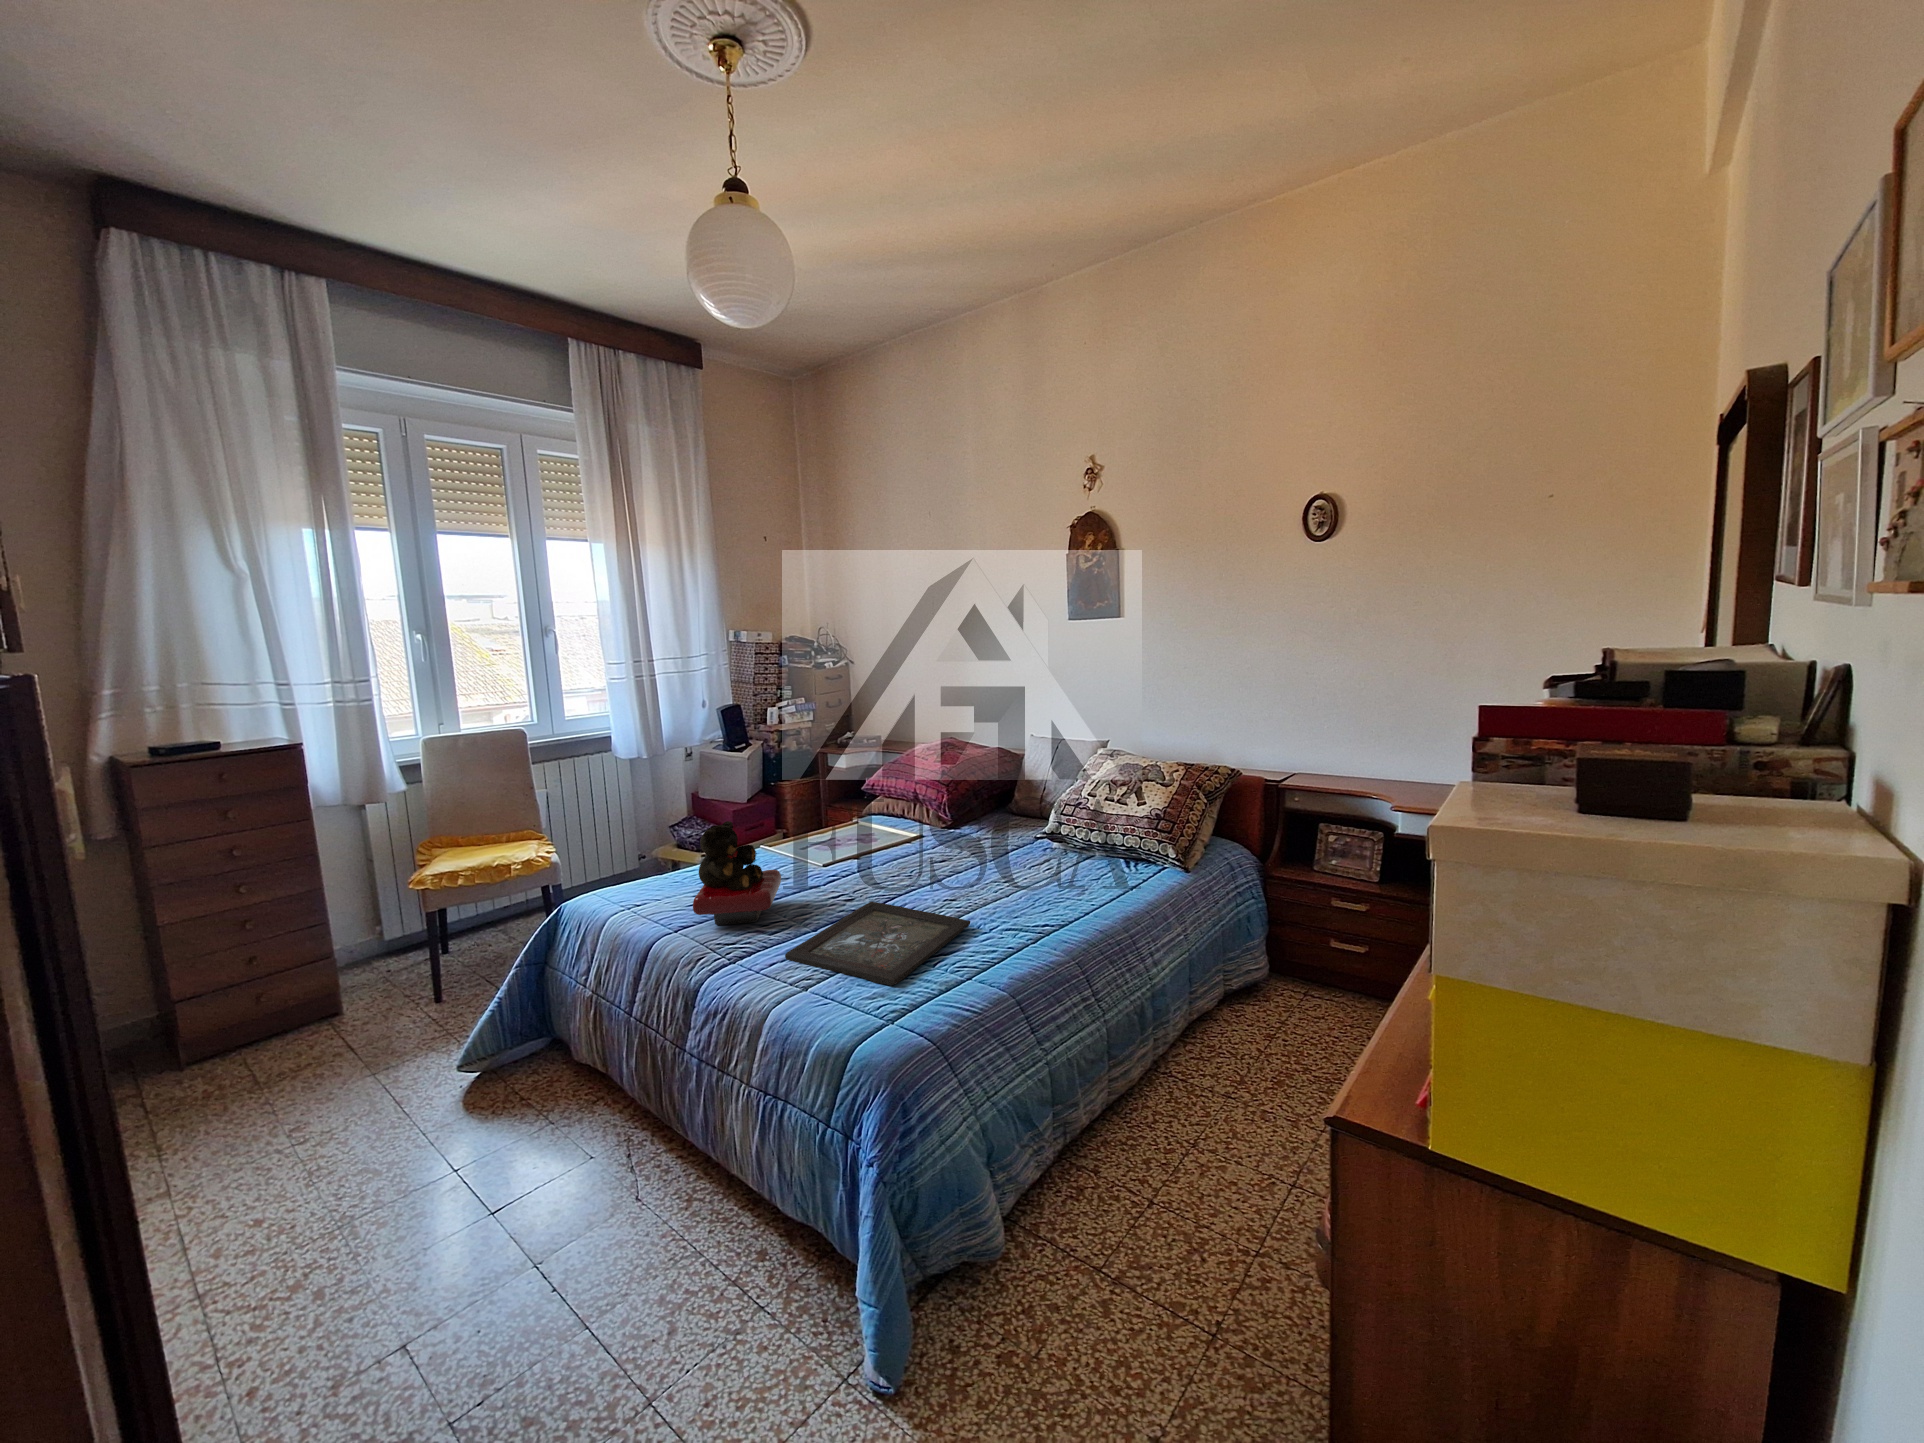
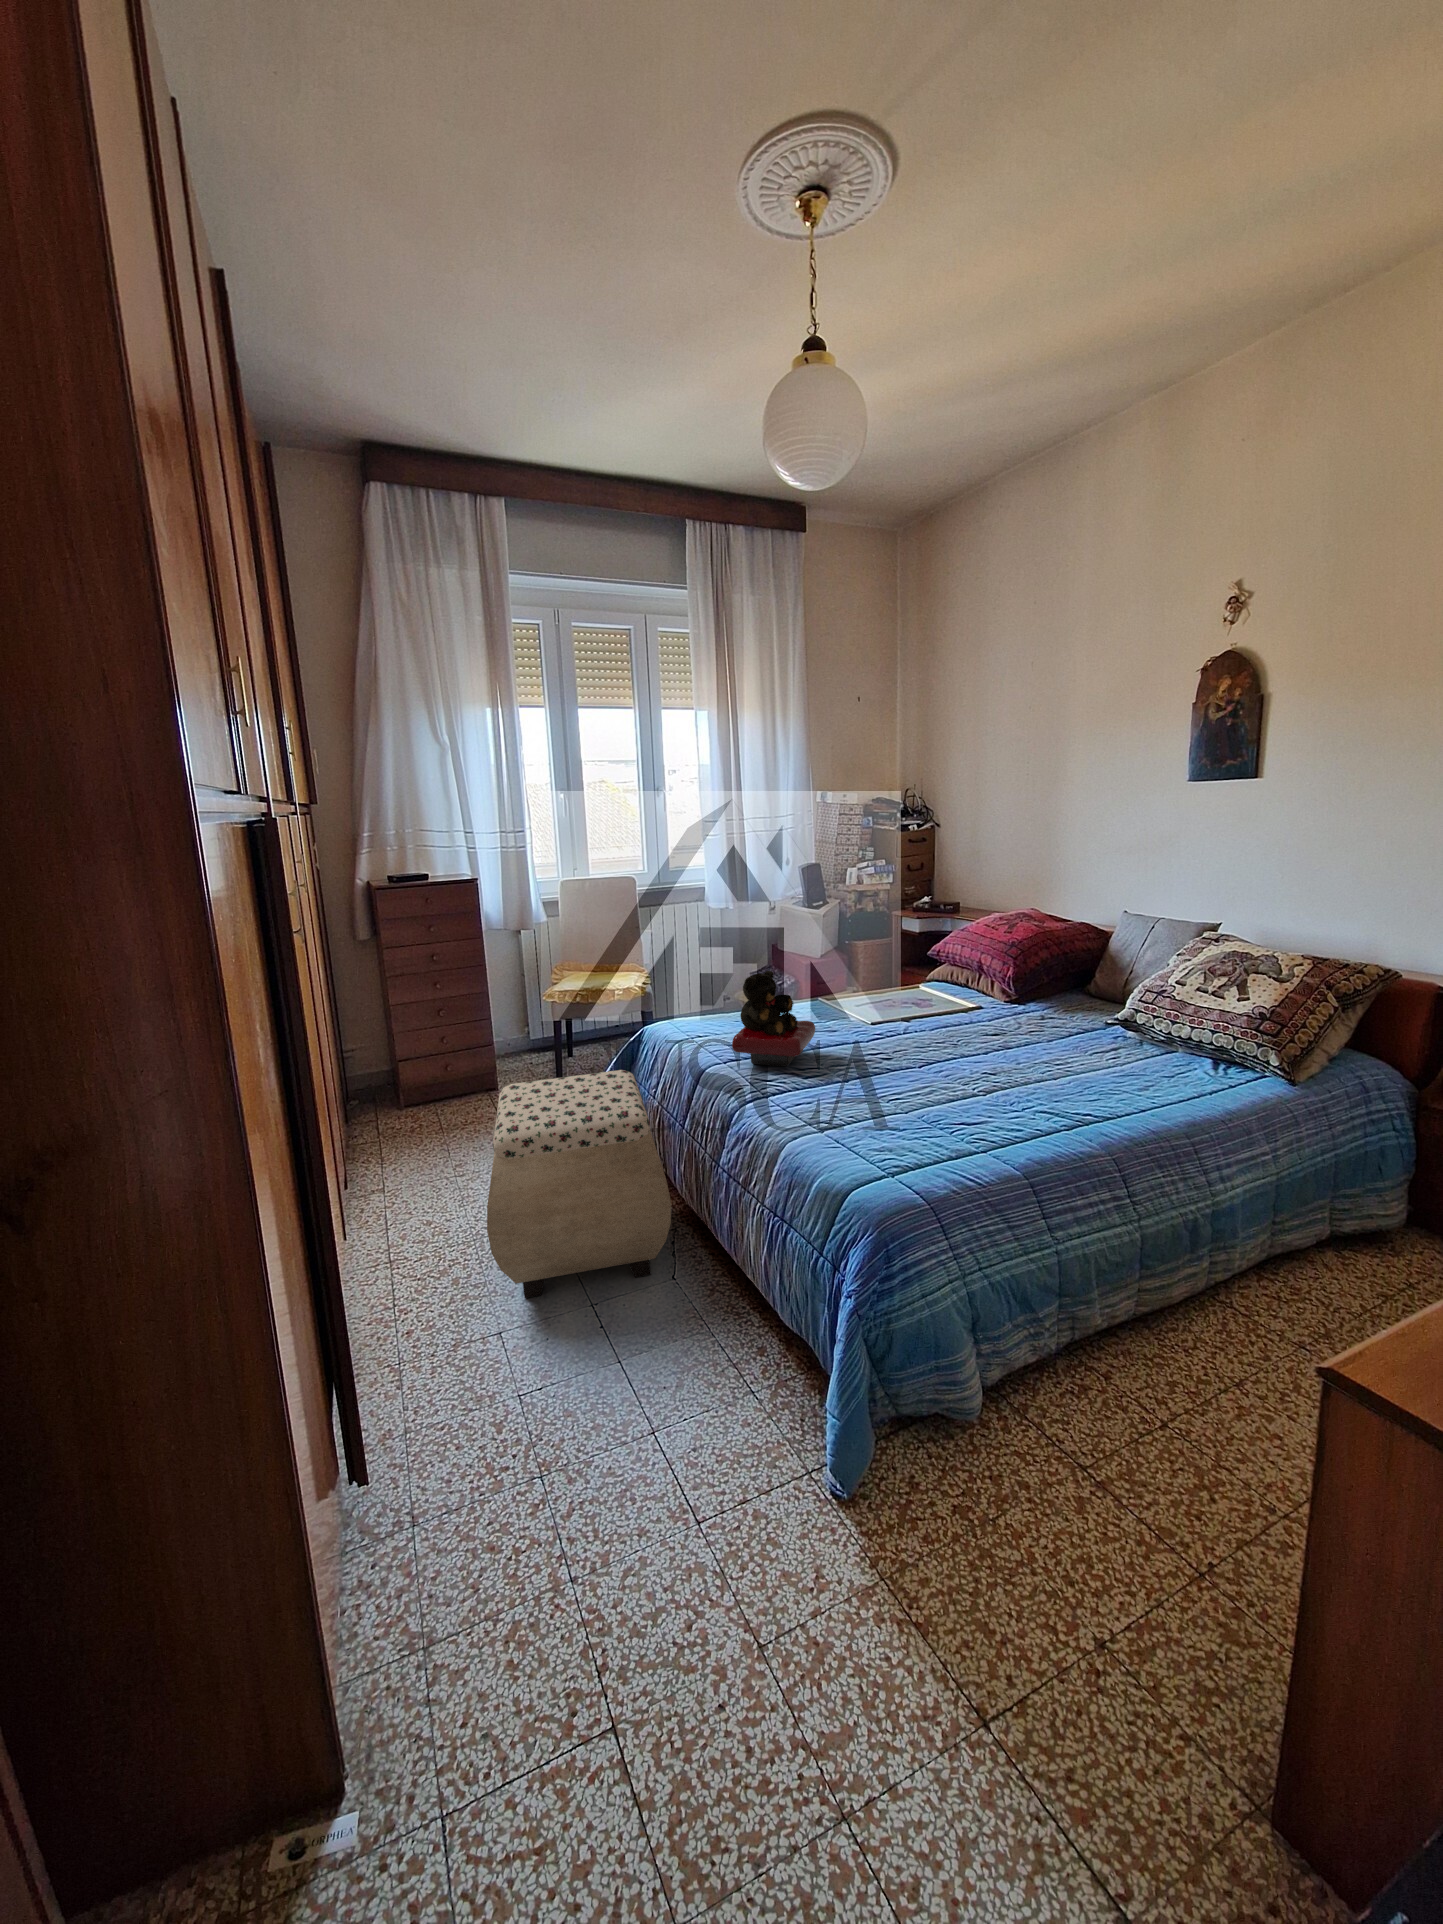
tray: present [785,901,970,985] -> none [805,1064,997,1144]
ottoman: none [375,957,638,1285] -> present [487,1070,671,1298]

